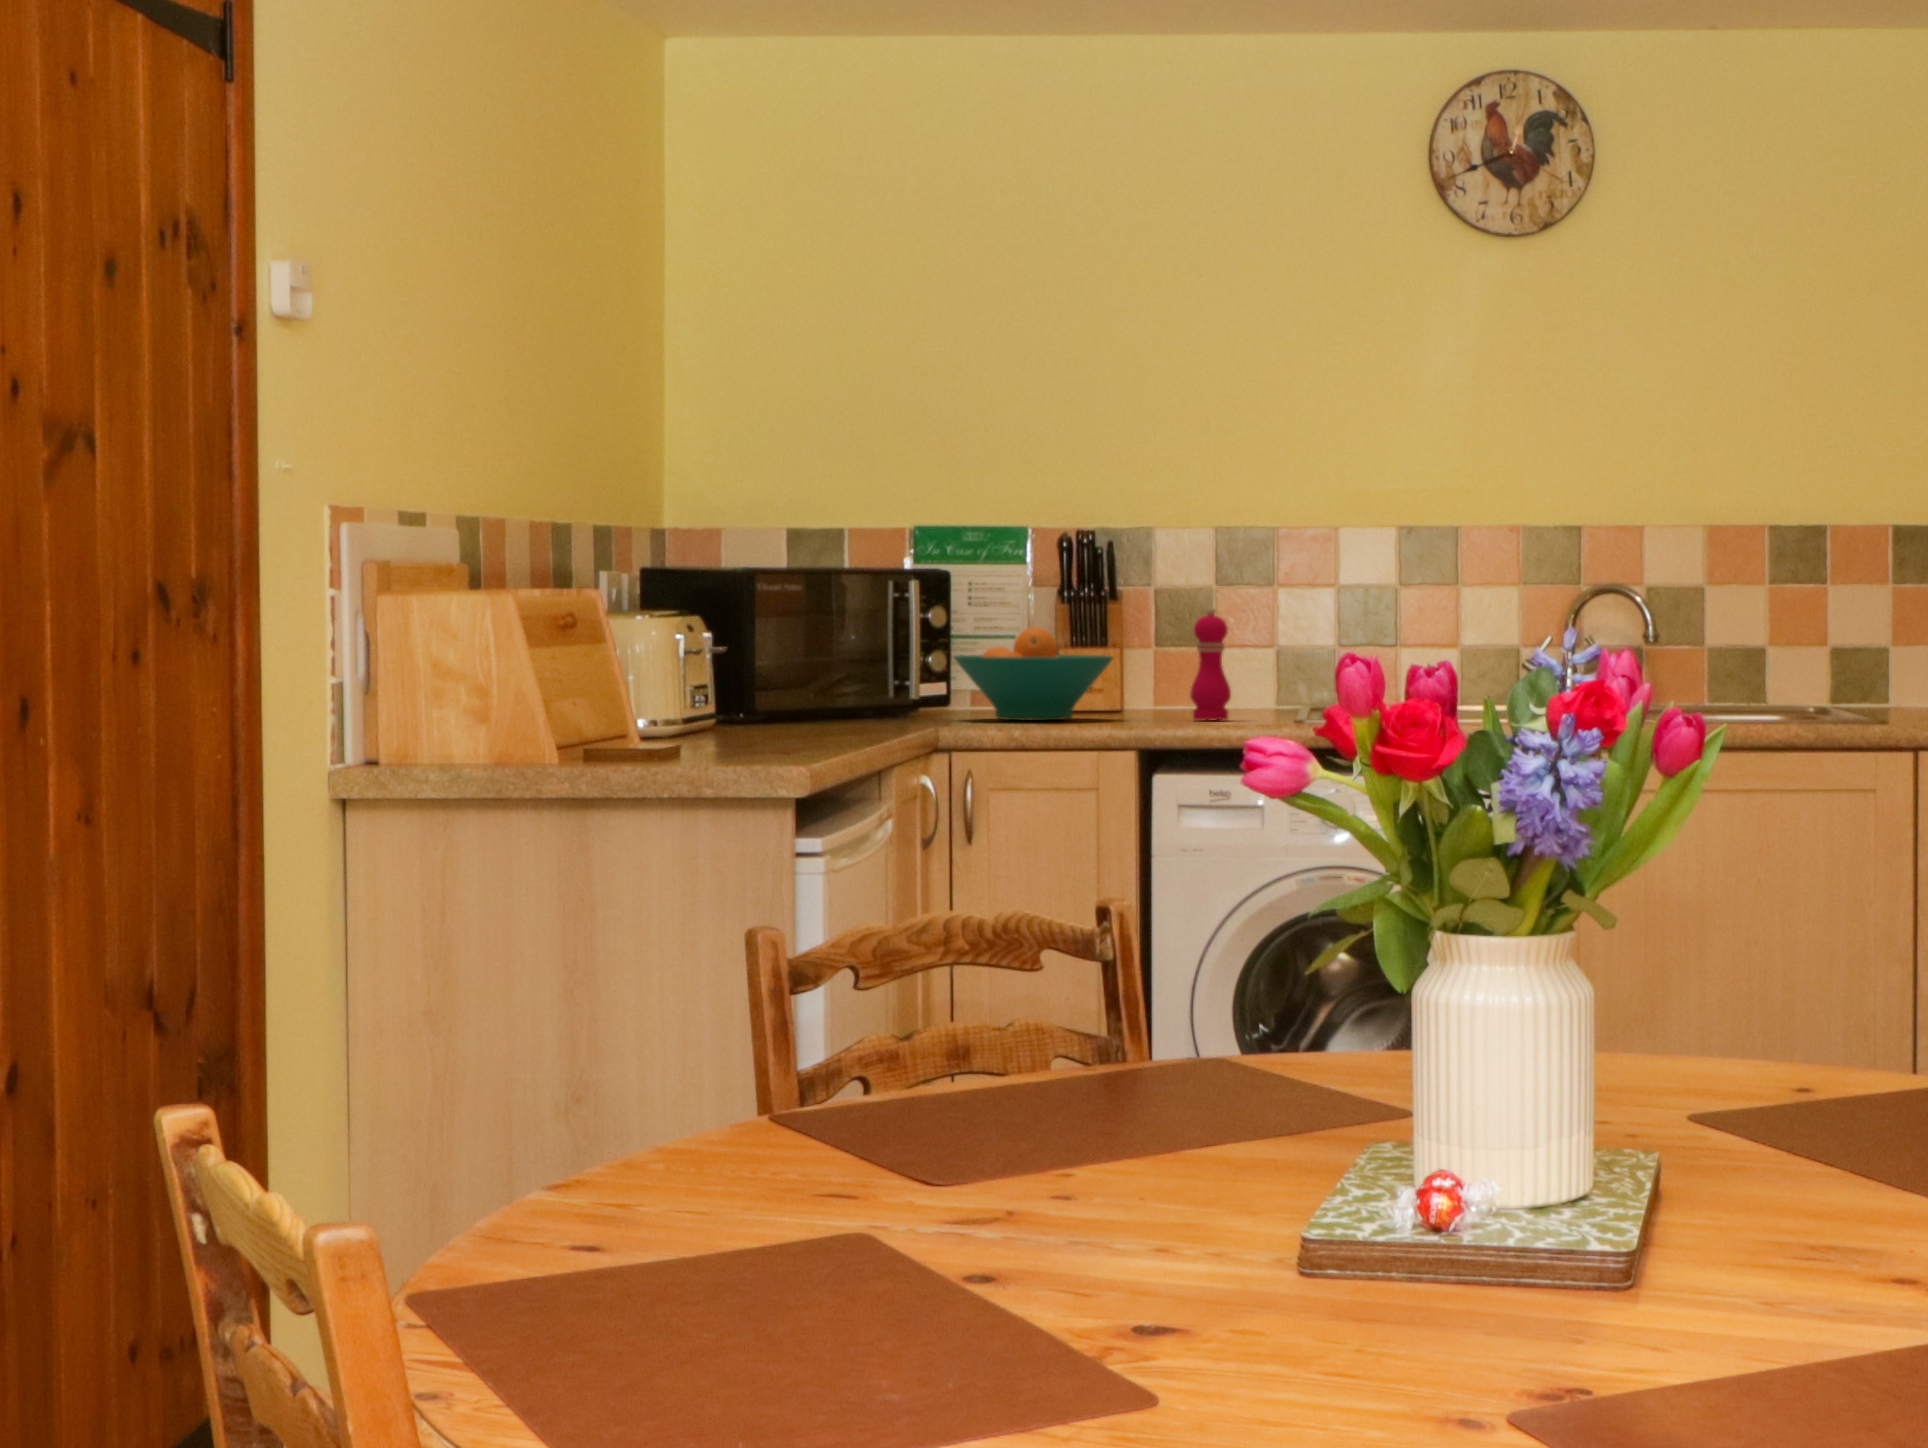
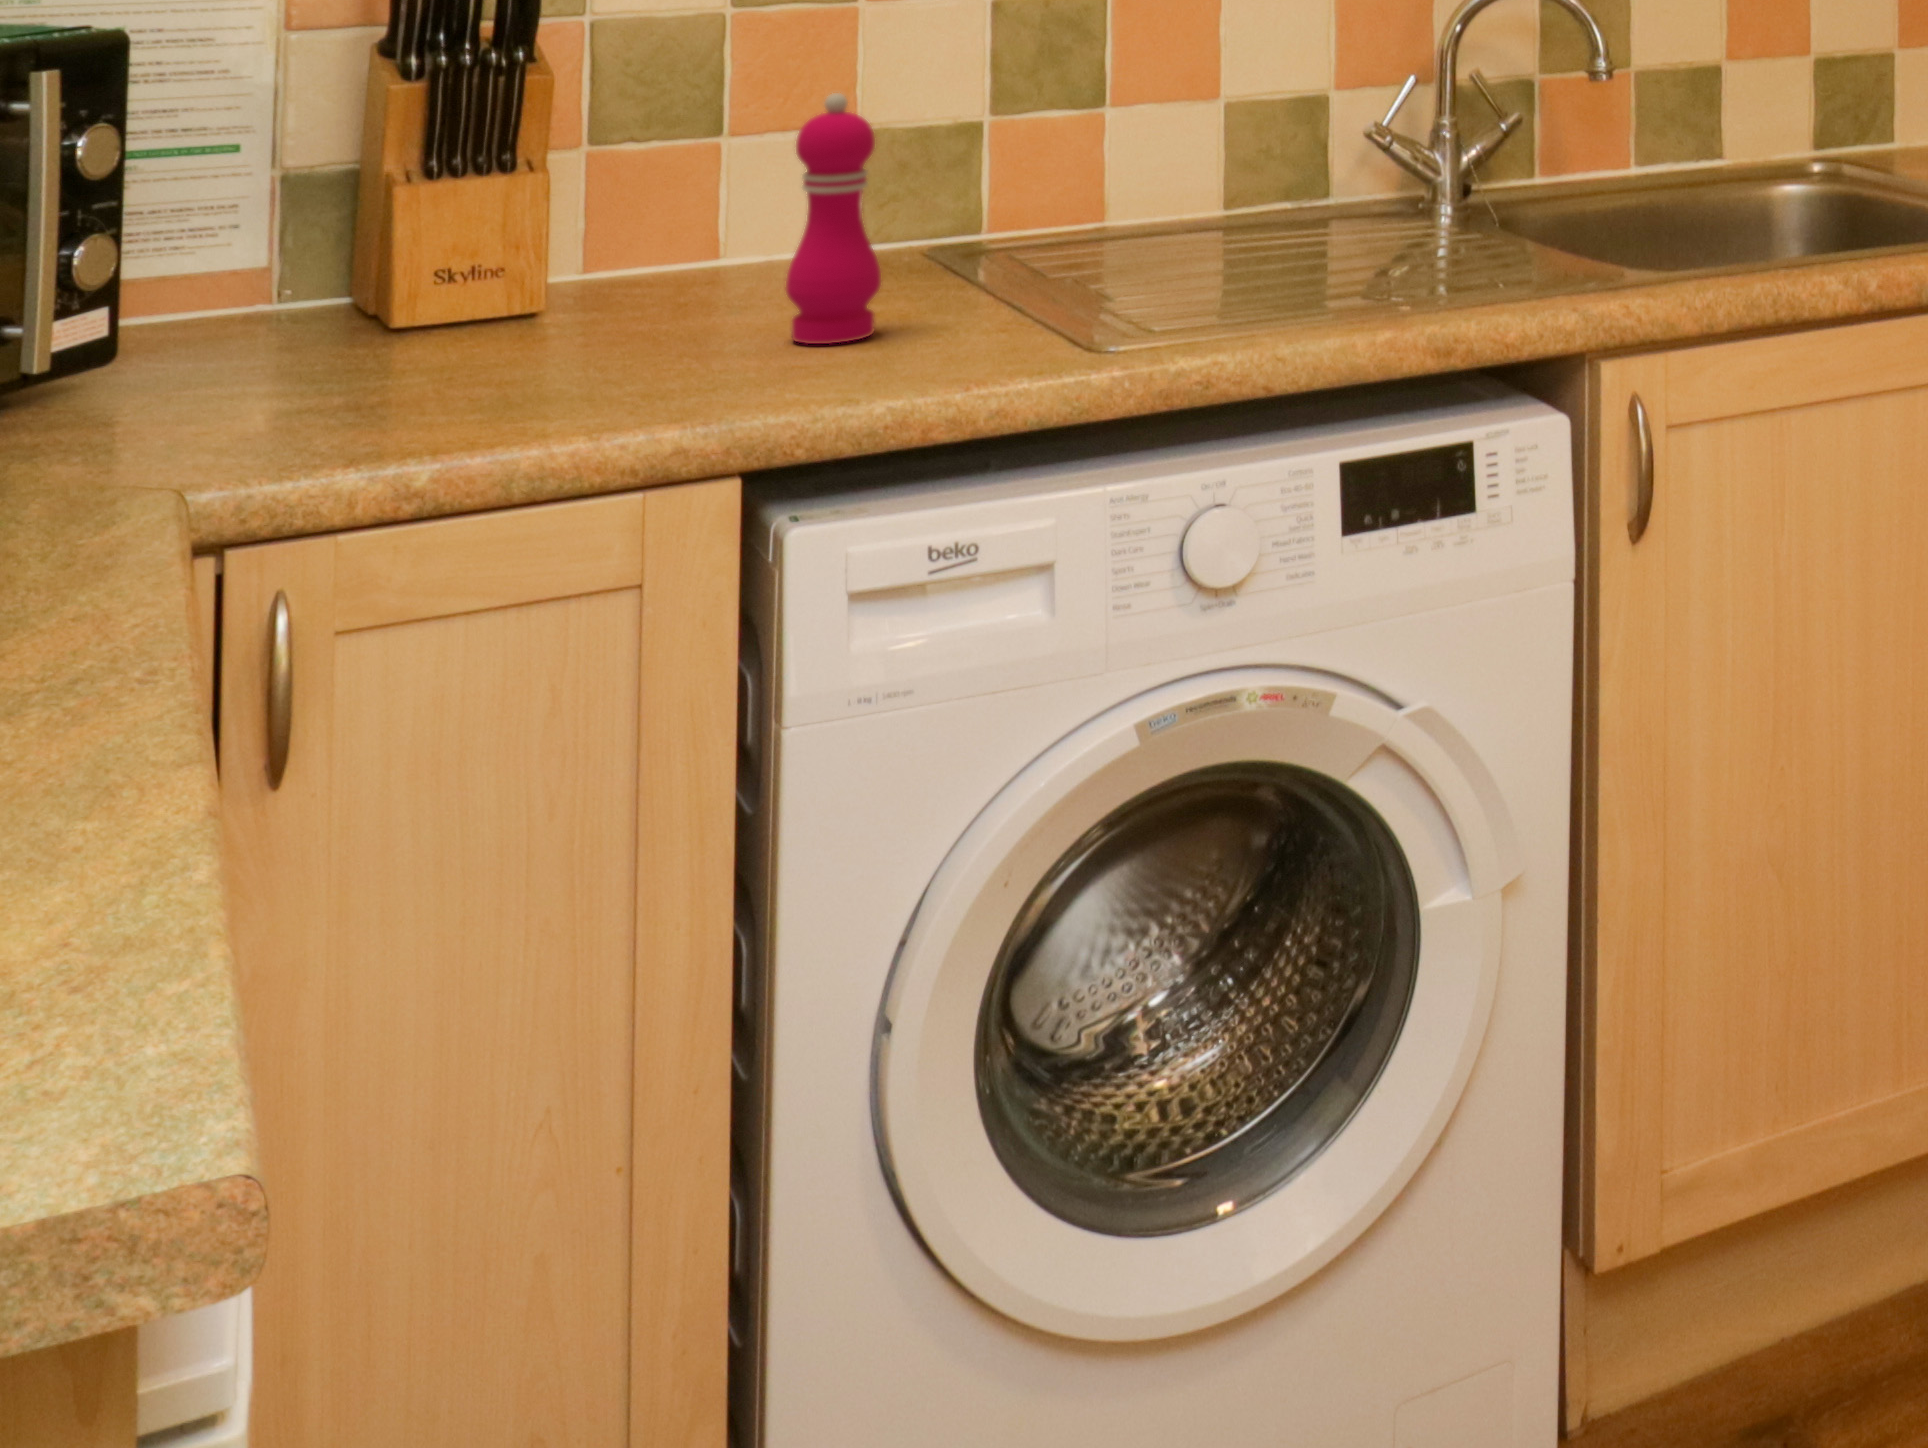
fruit bowl: present [955,627,1113,720] -> none [174,174,607,409]

